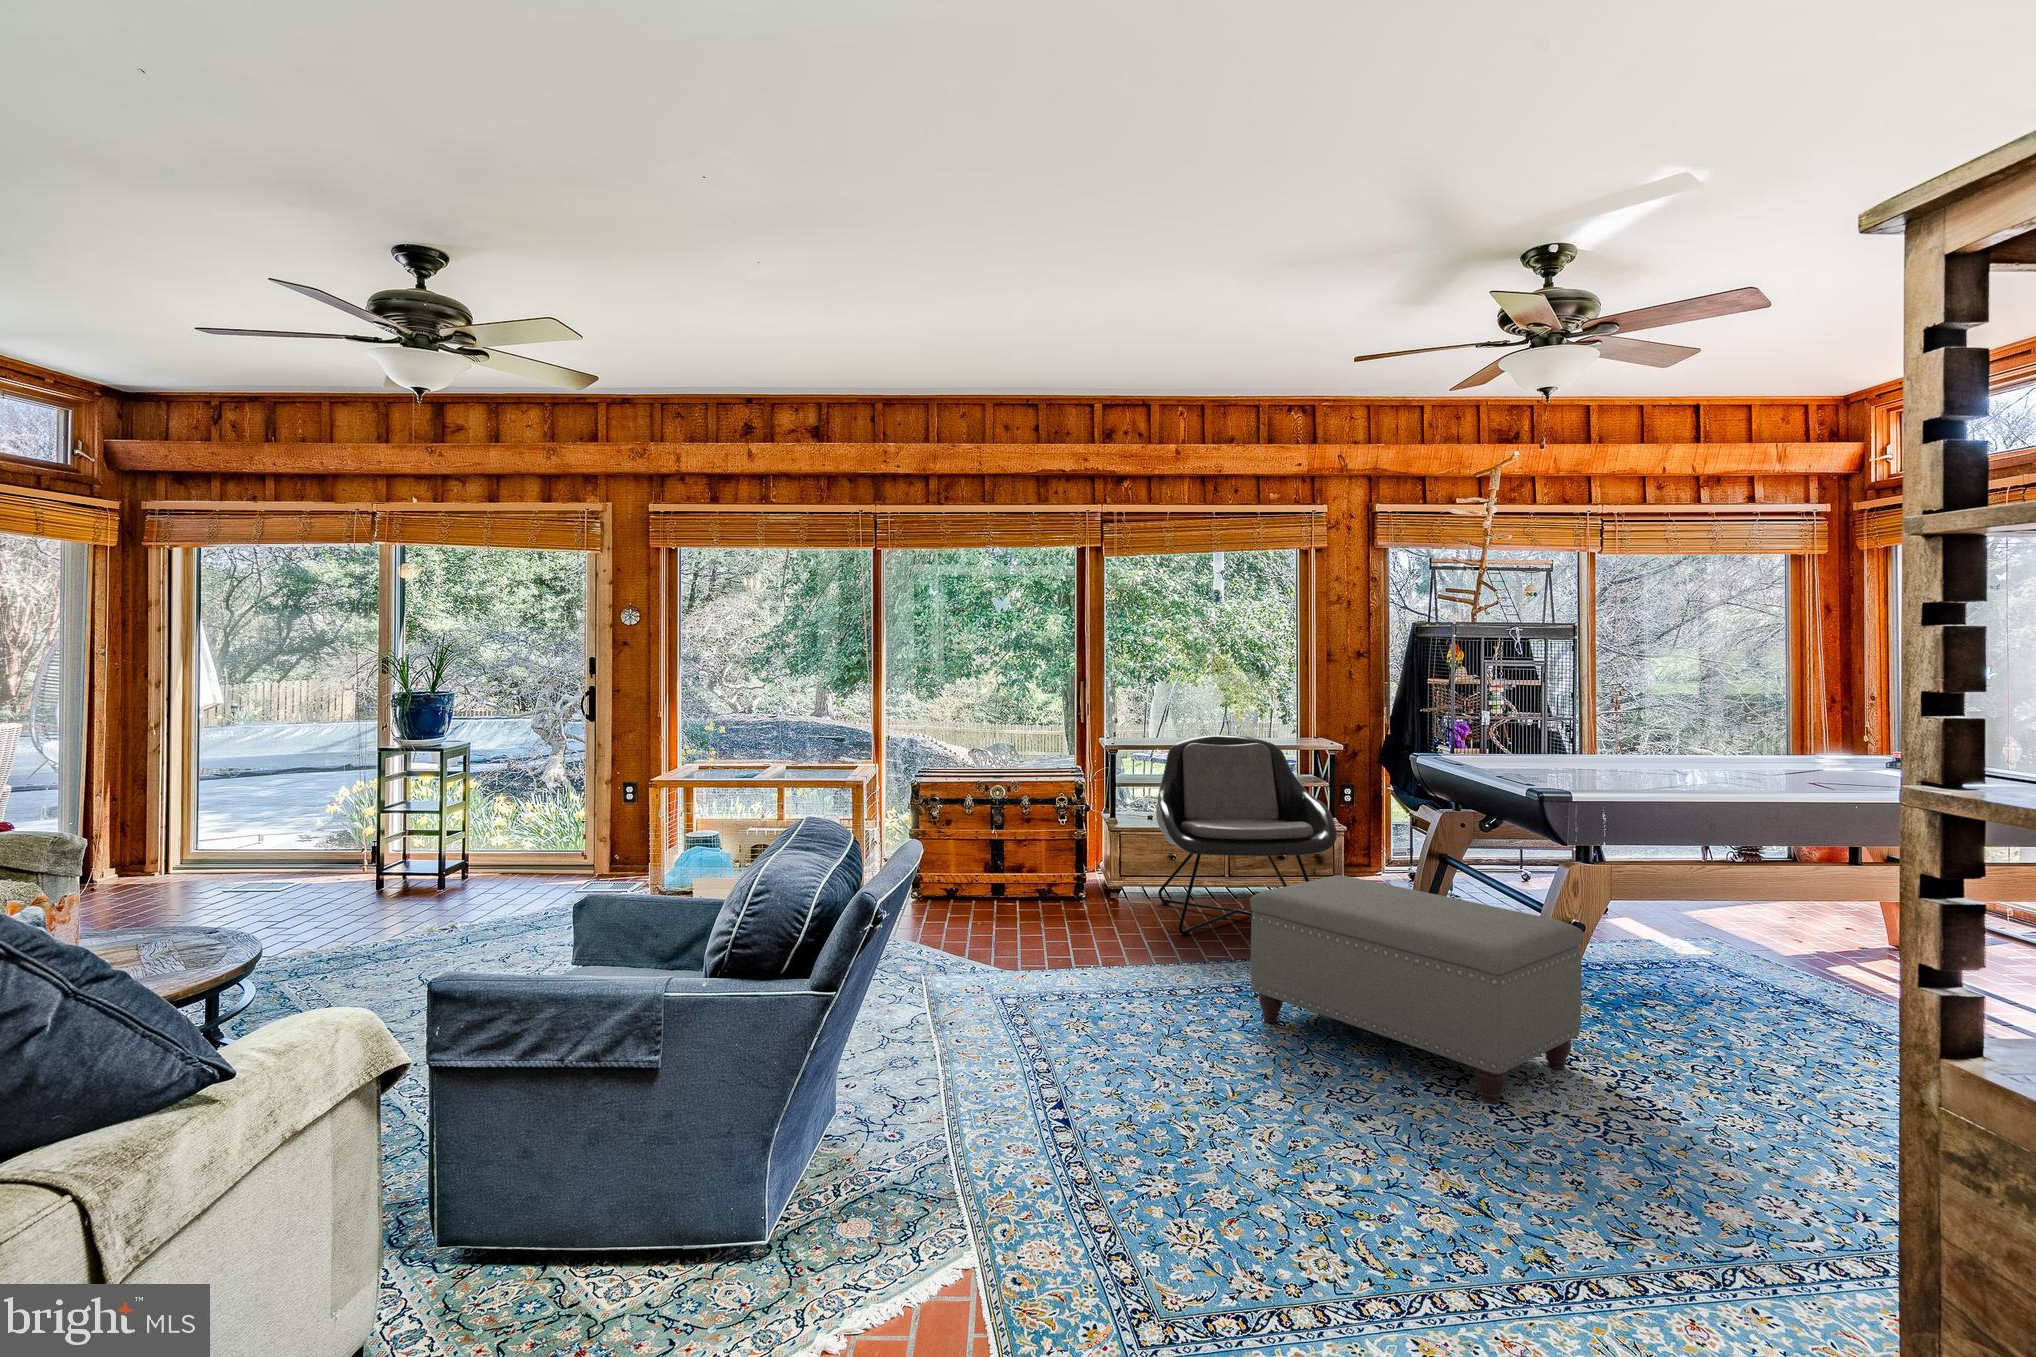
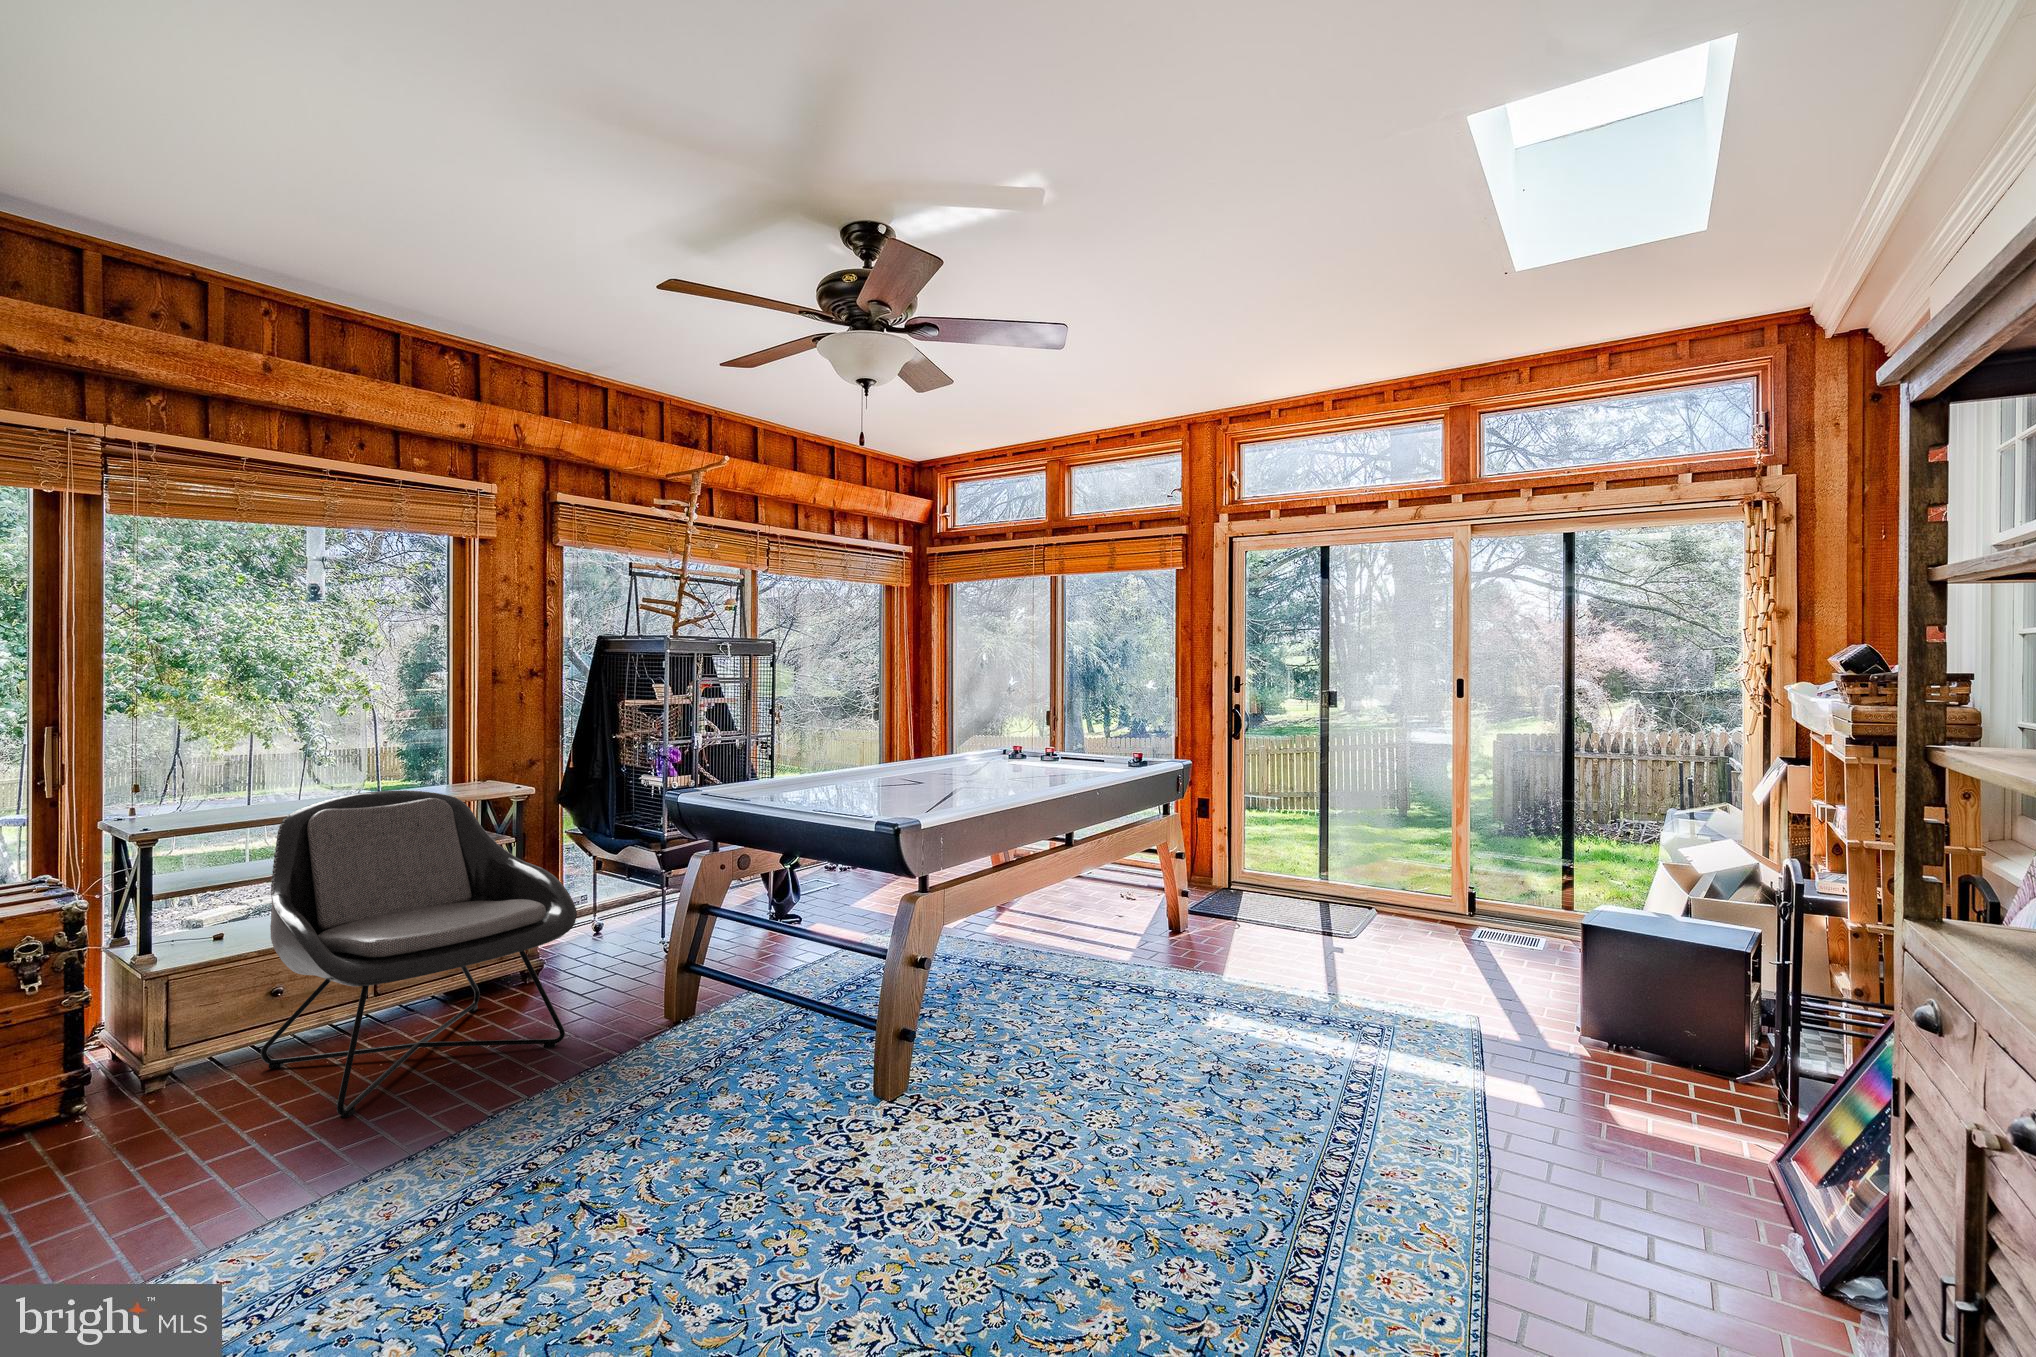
ottoman: present [1250,876,1583,1104] -> none [555,972,951,1227]

